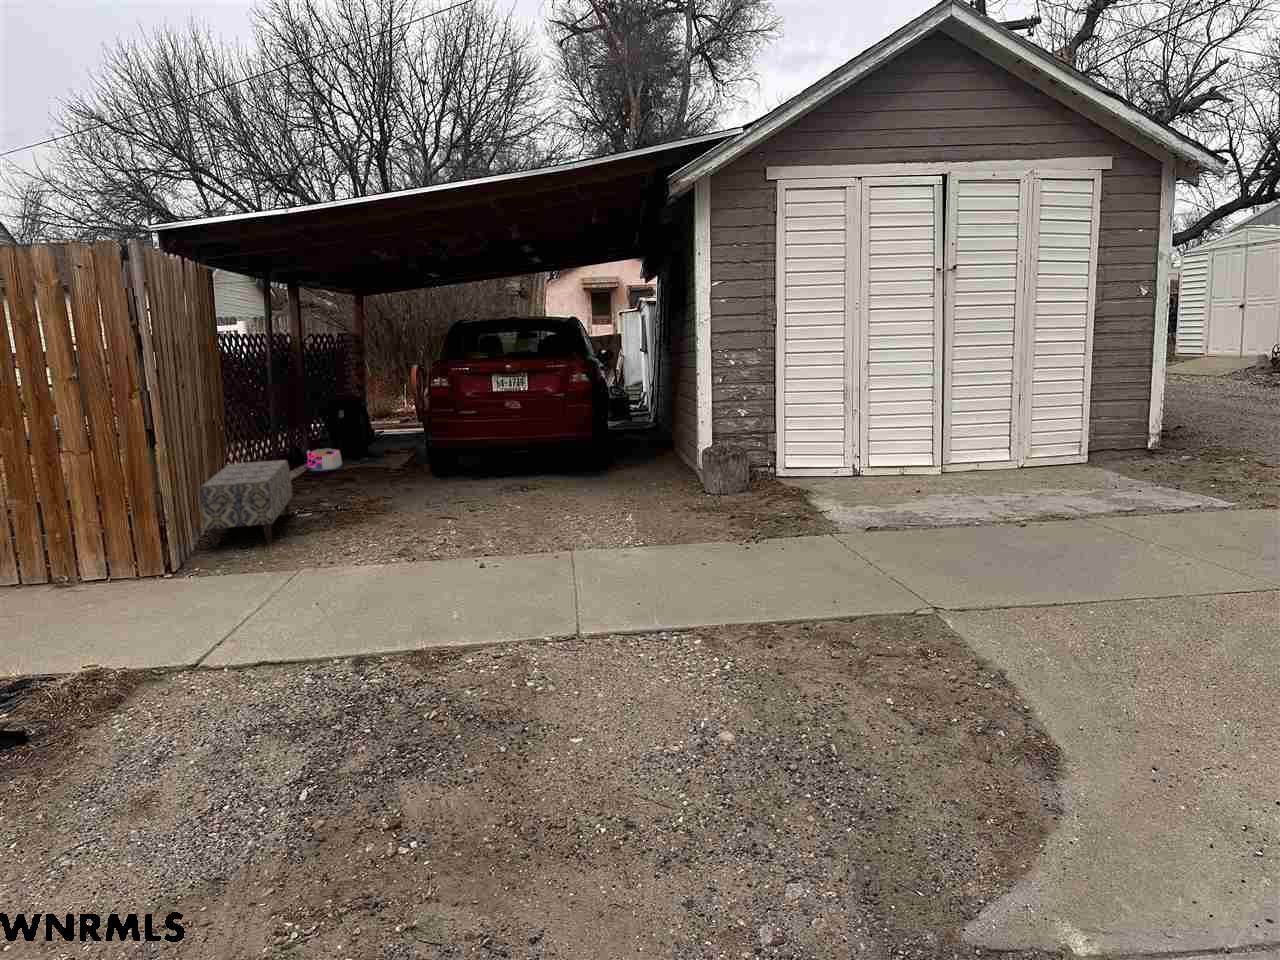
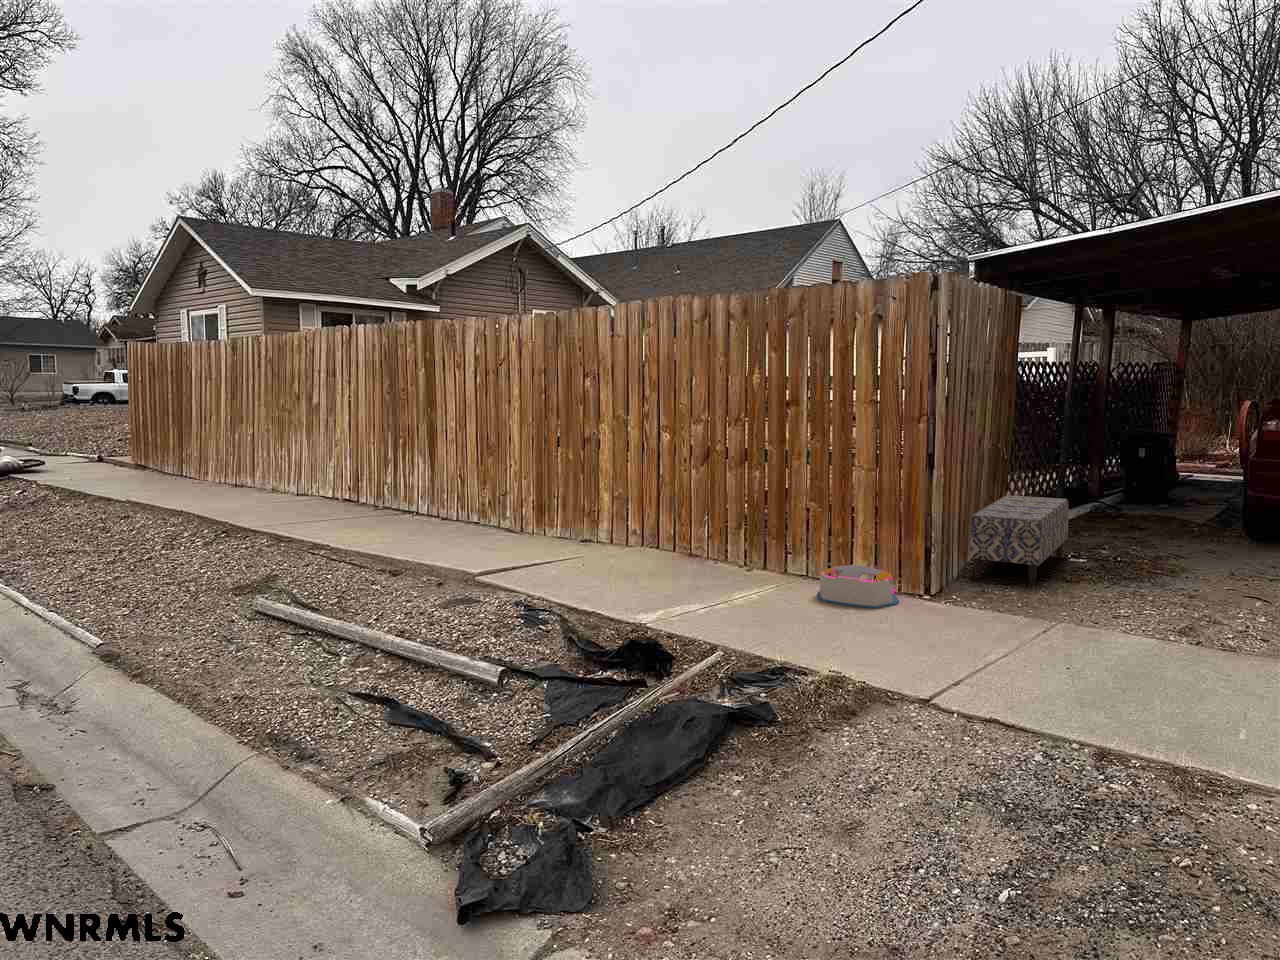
storage bin: present [307,448,343,471] -> present [817,565,899,609]

